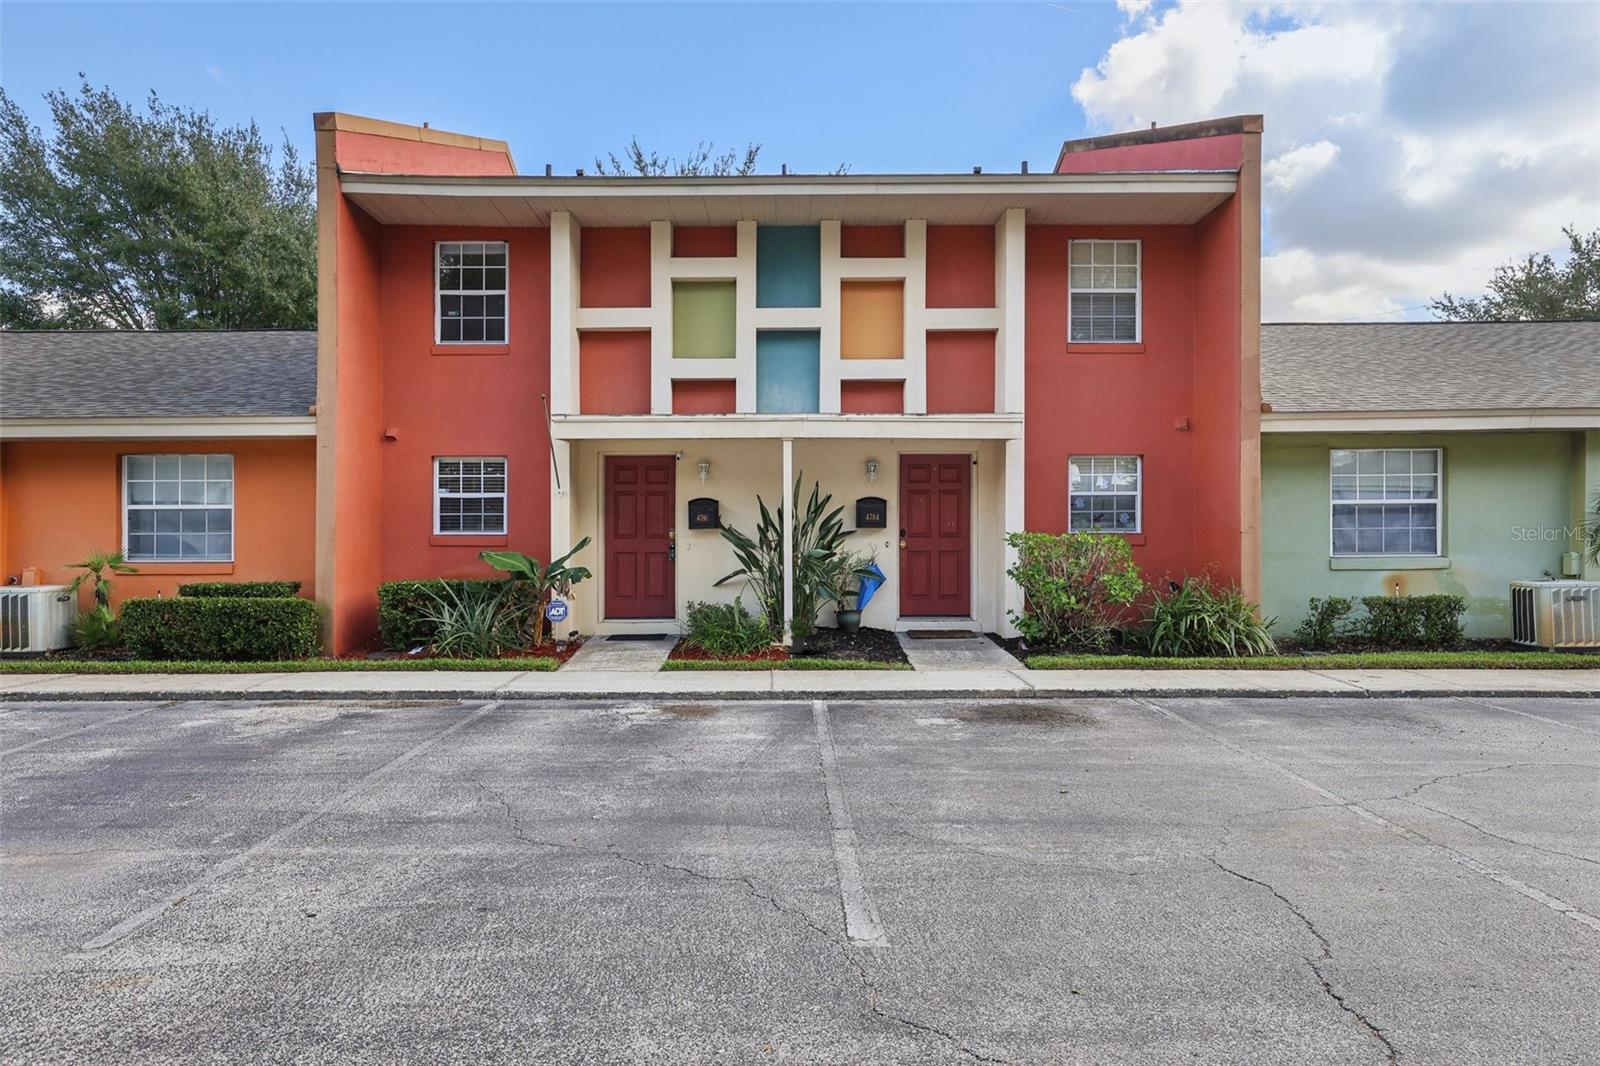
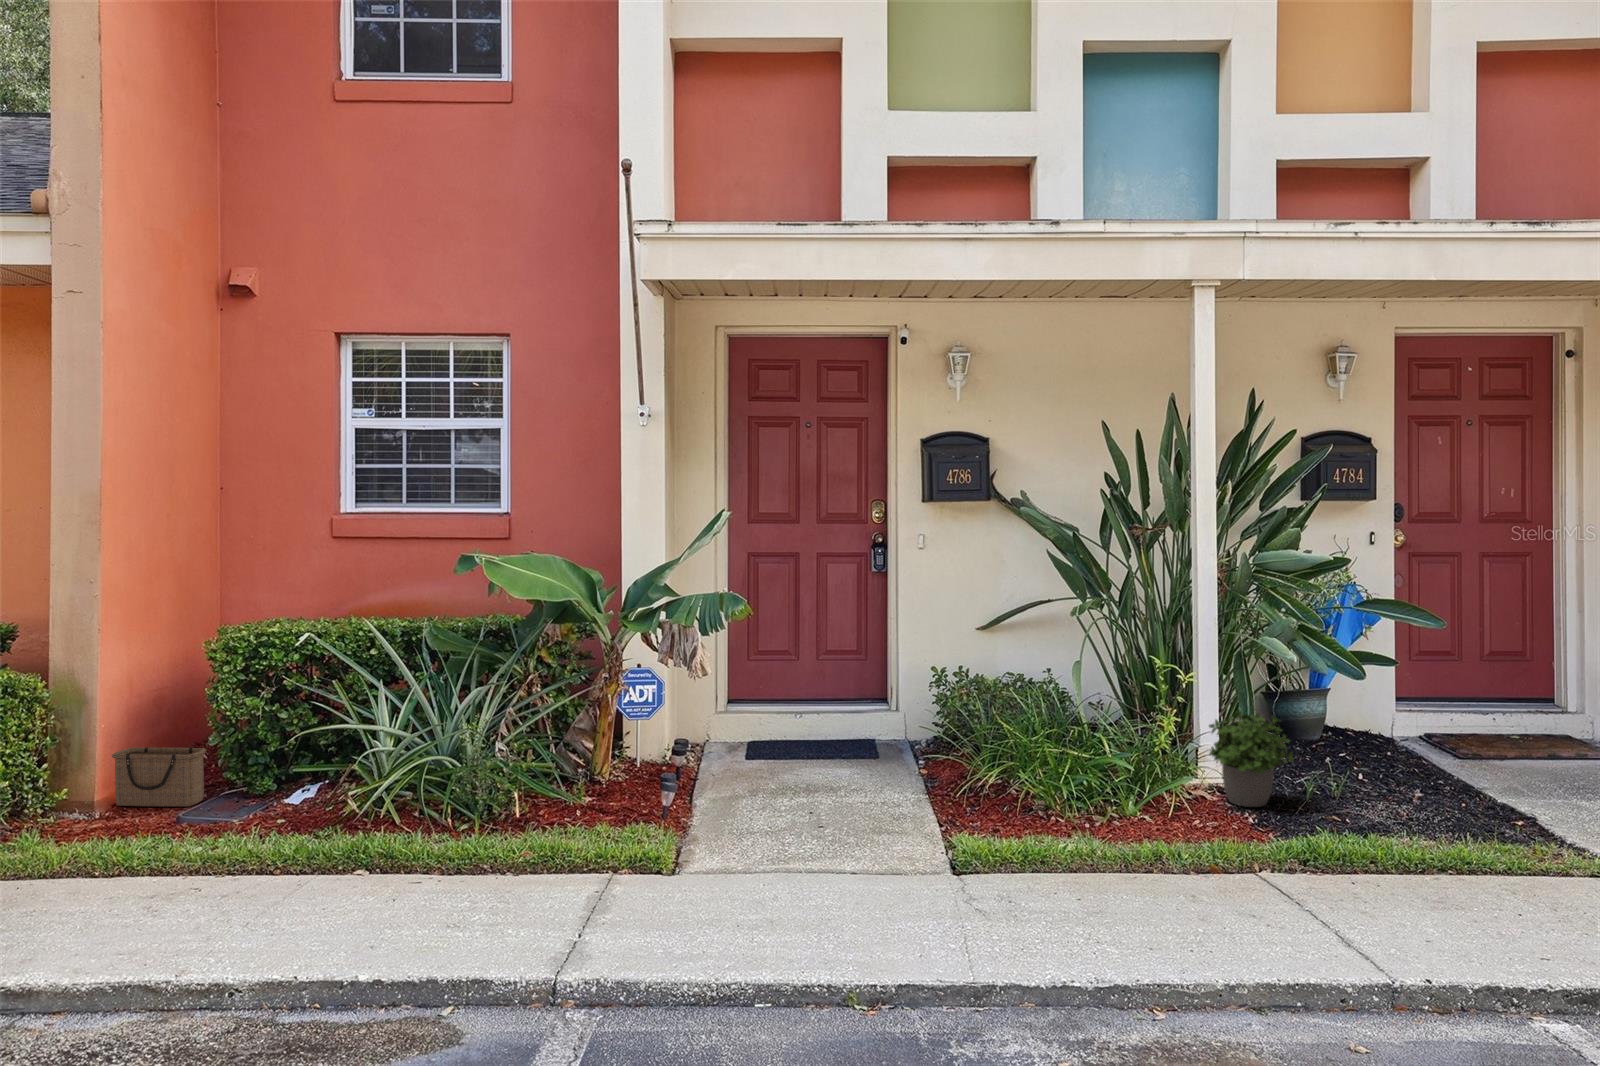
basket: none [340,631,377,654] -> present [112,747,206,807]

